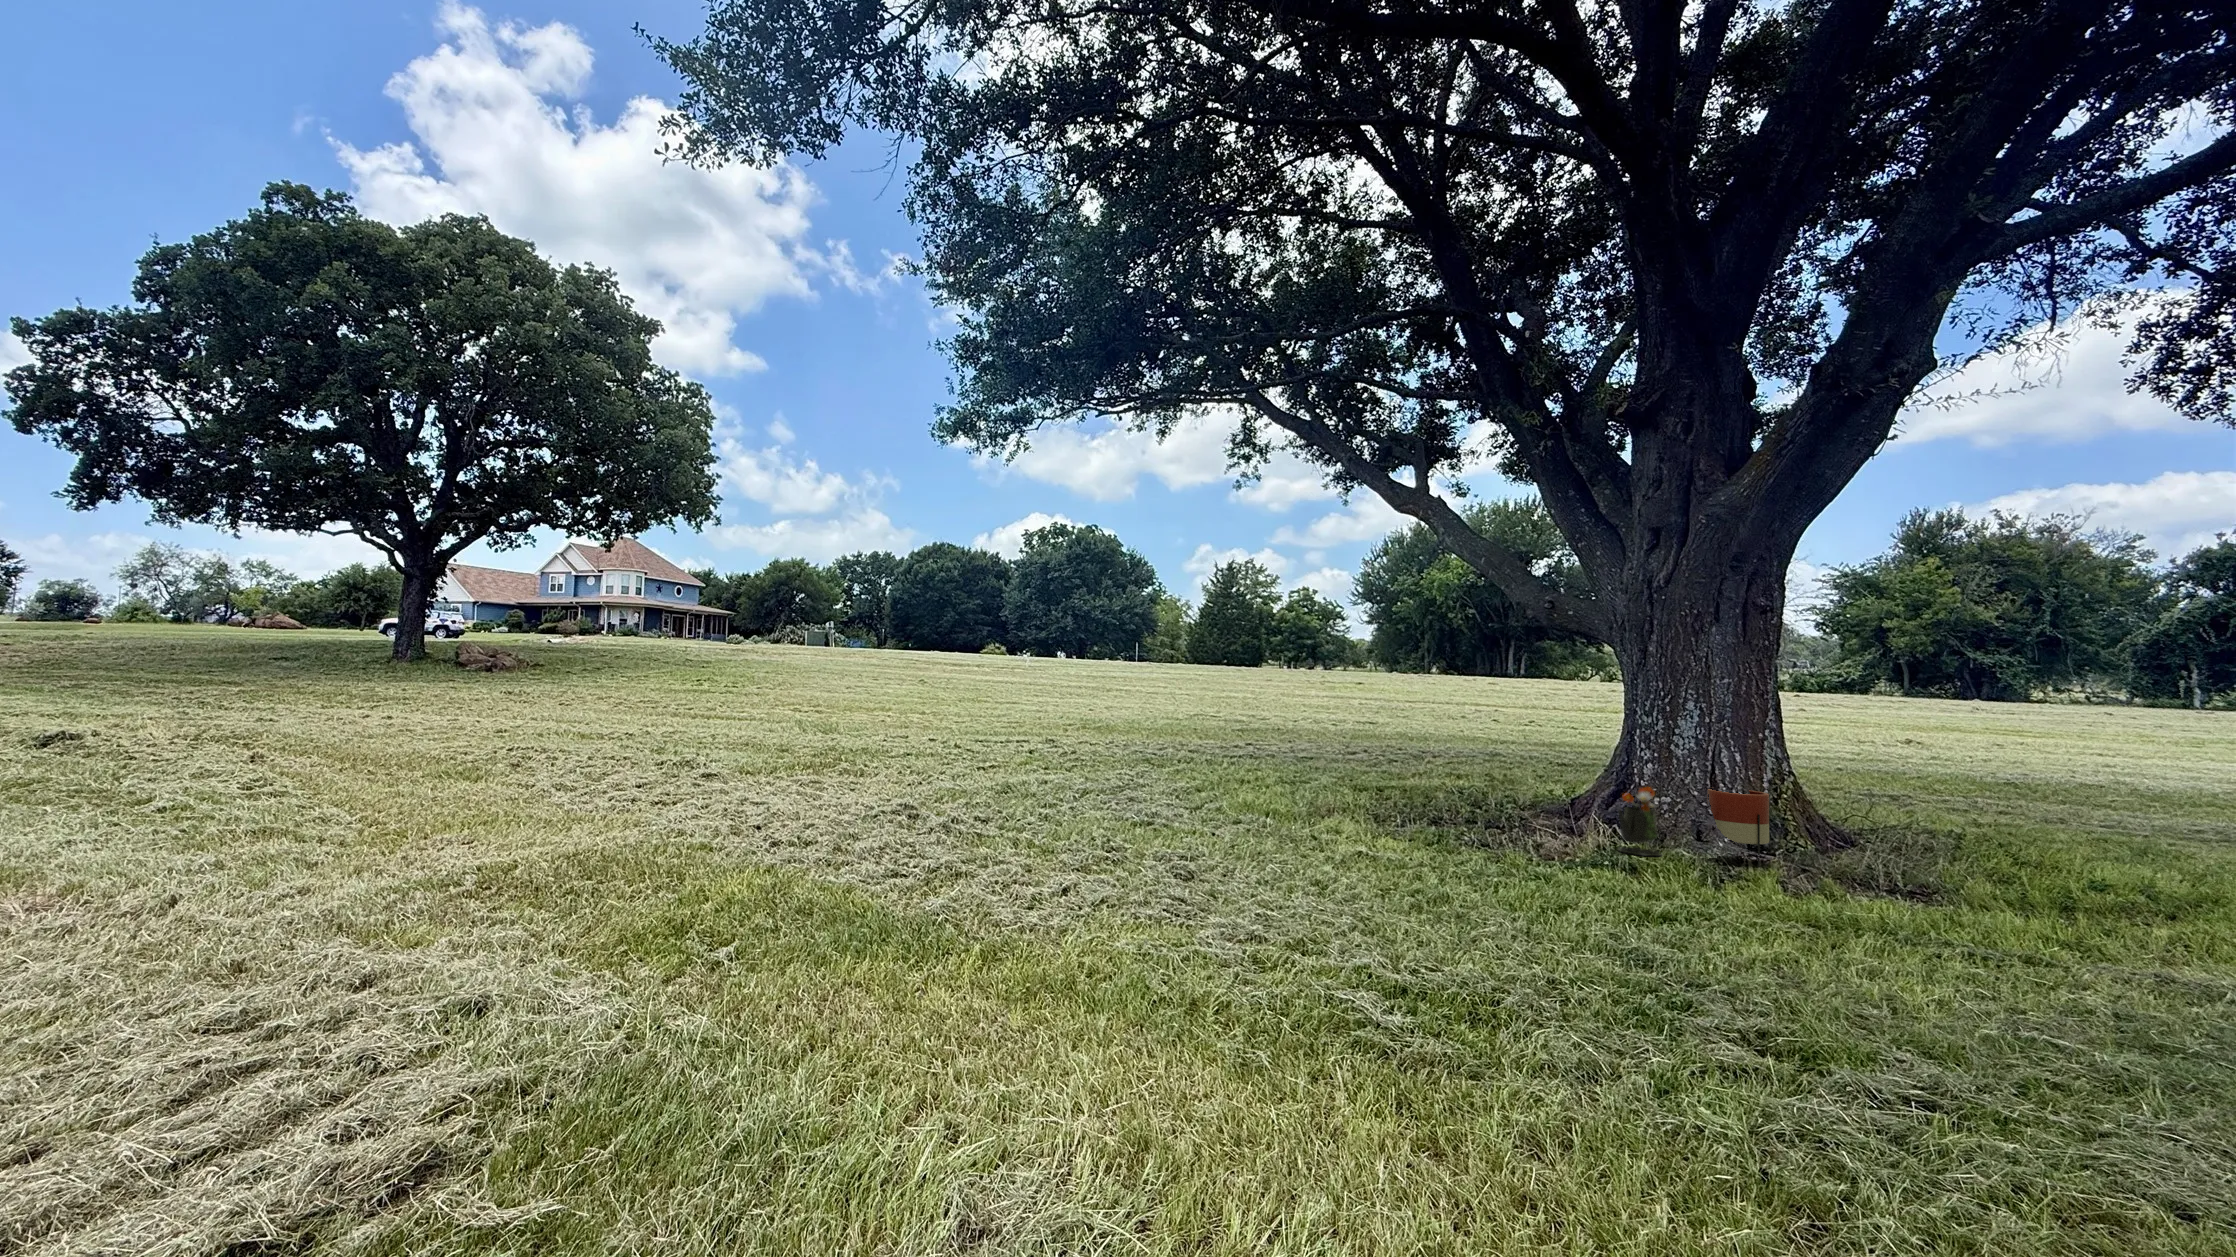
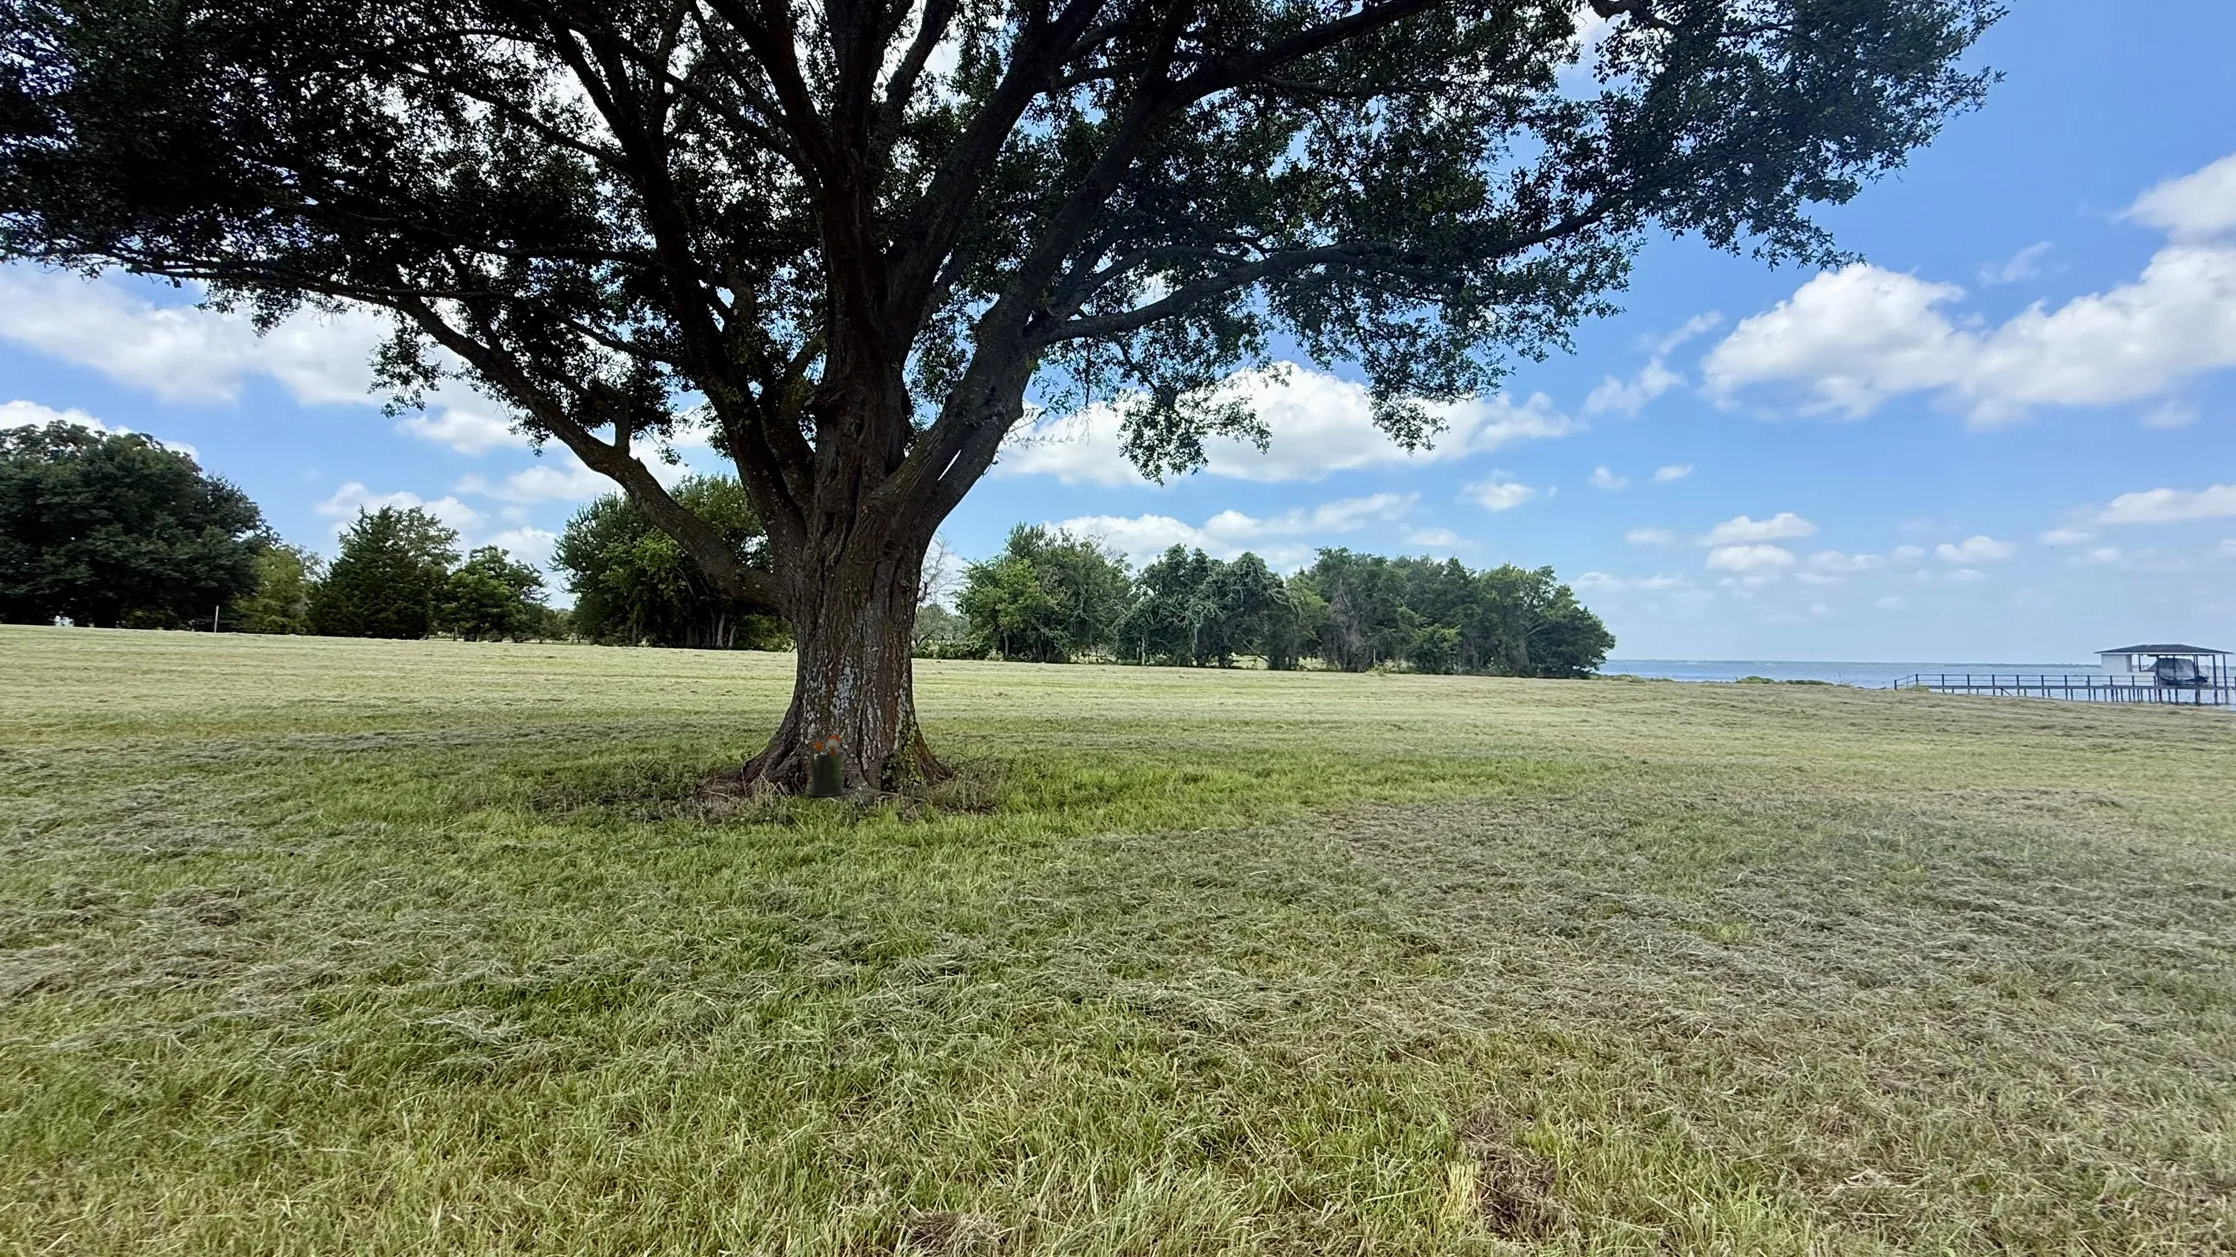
planter: present [1708,789,1769,867] -> none [877,729,924,791]

